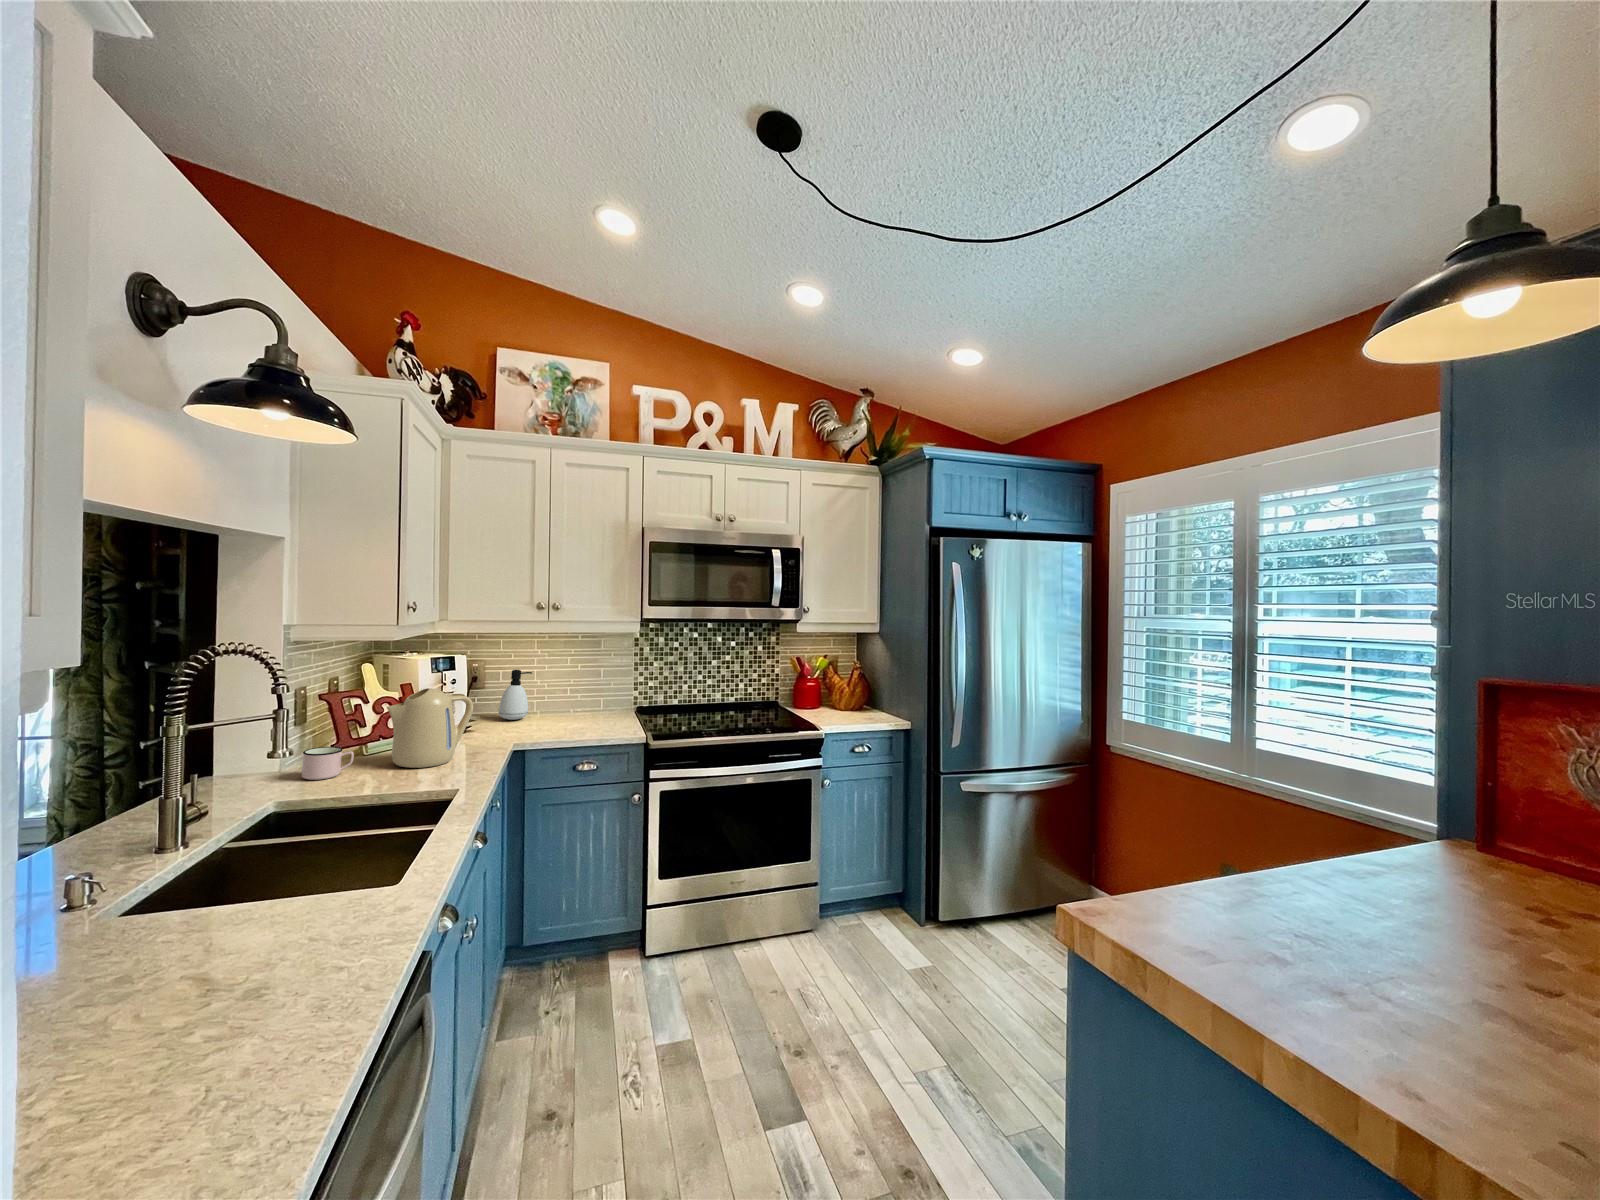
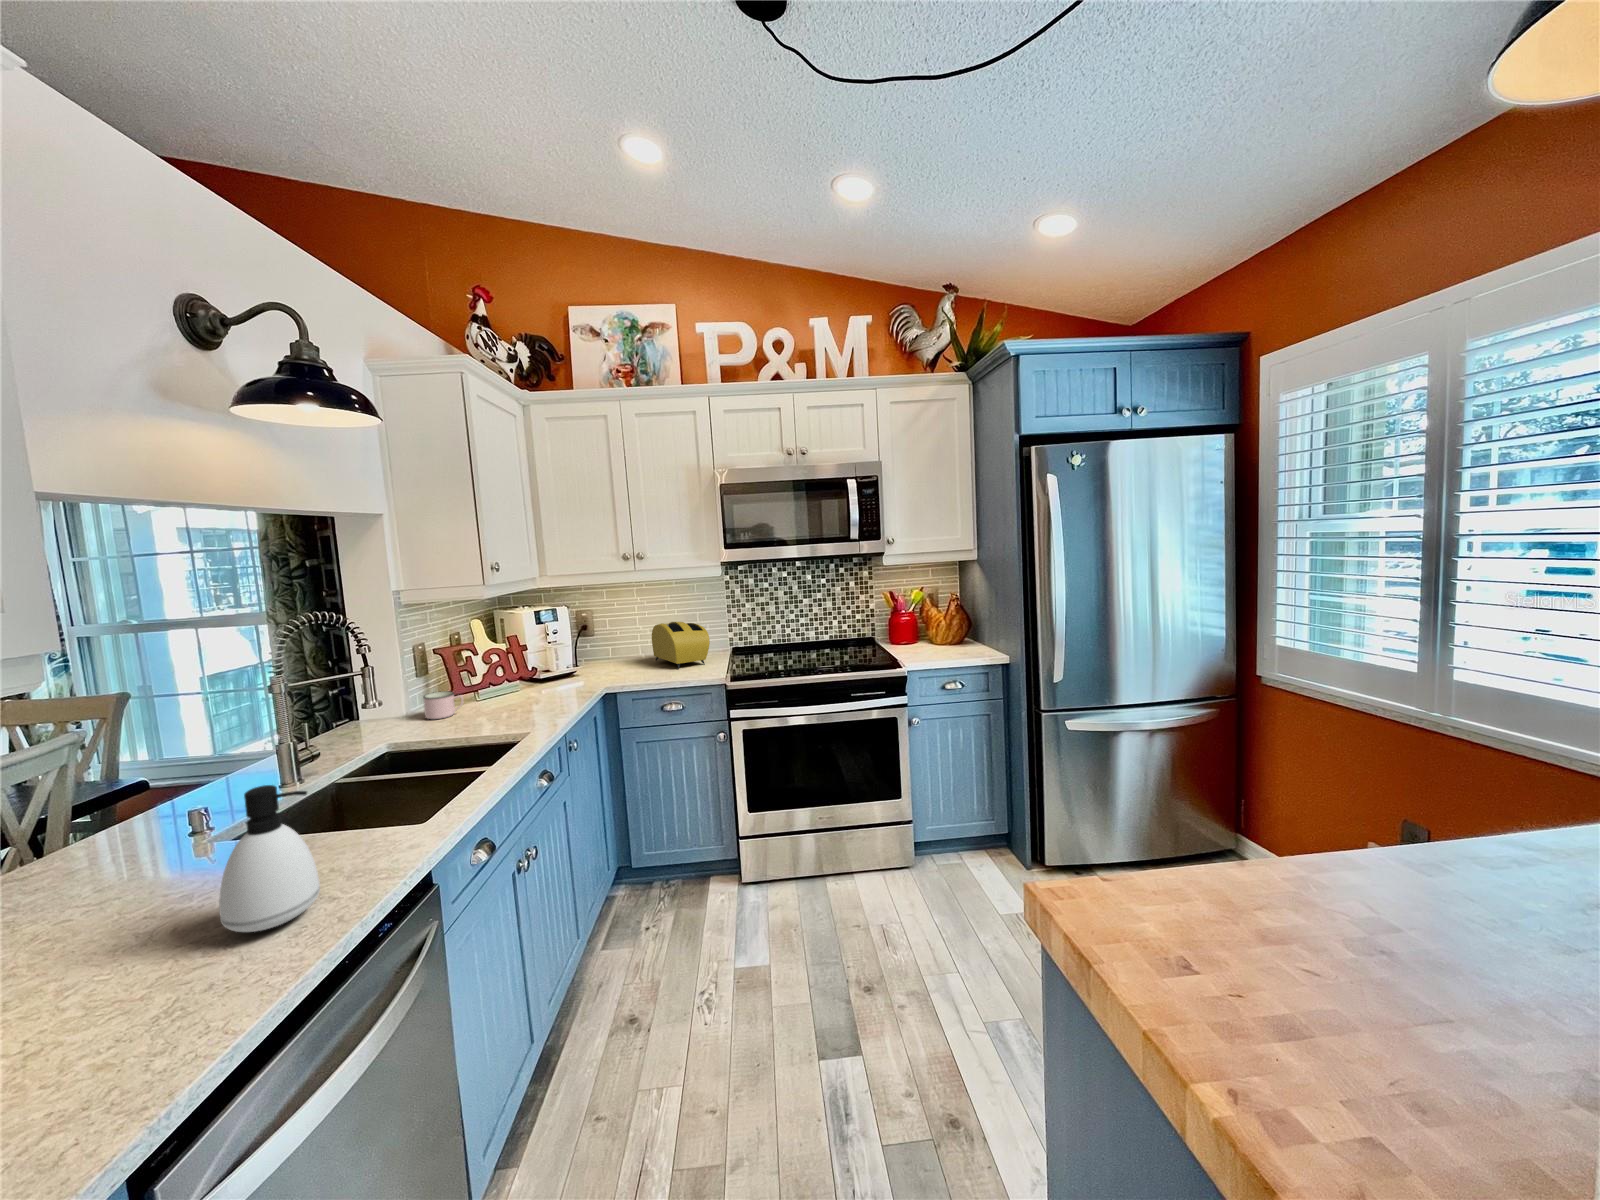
soap dispenser: present [499,670,532,720] -> present [219,785,320,932]
toaster: none [555,677,622,728] -> present [652,622,710,669]
kettle: present [386,688,473,768] -> none [485,639,561,709]

